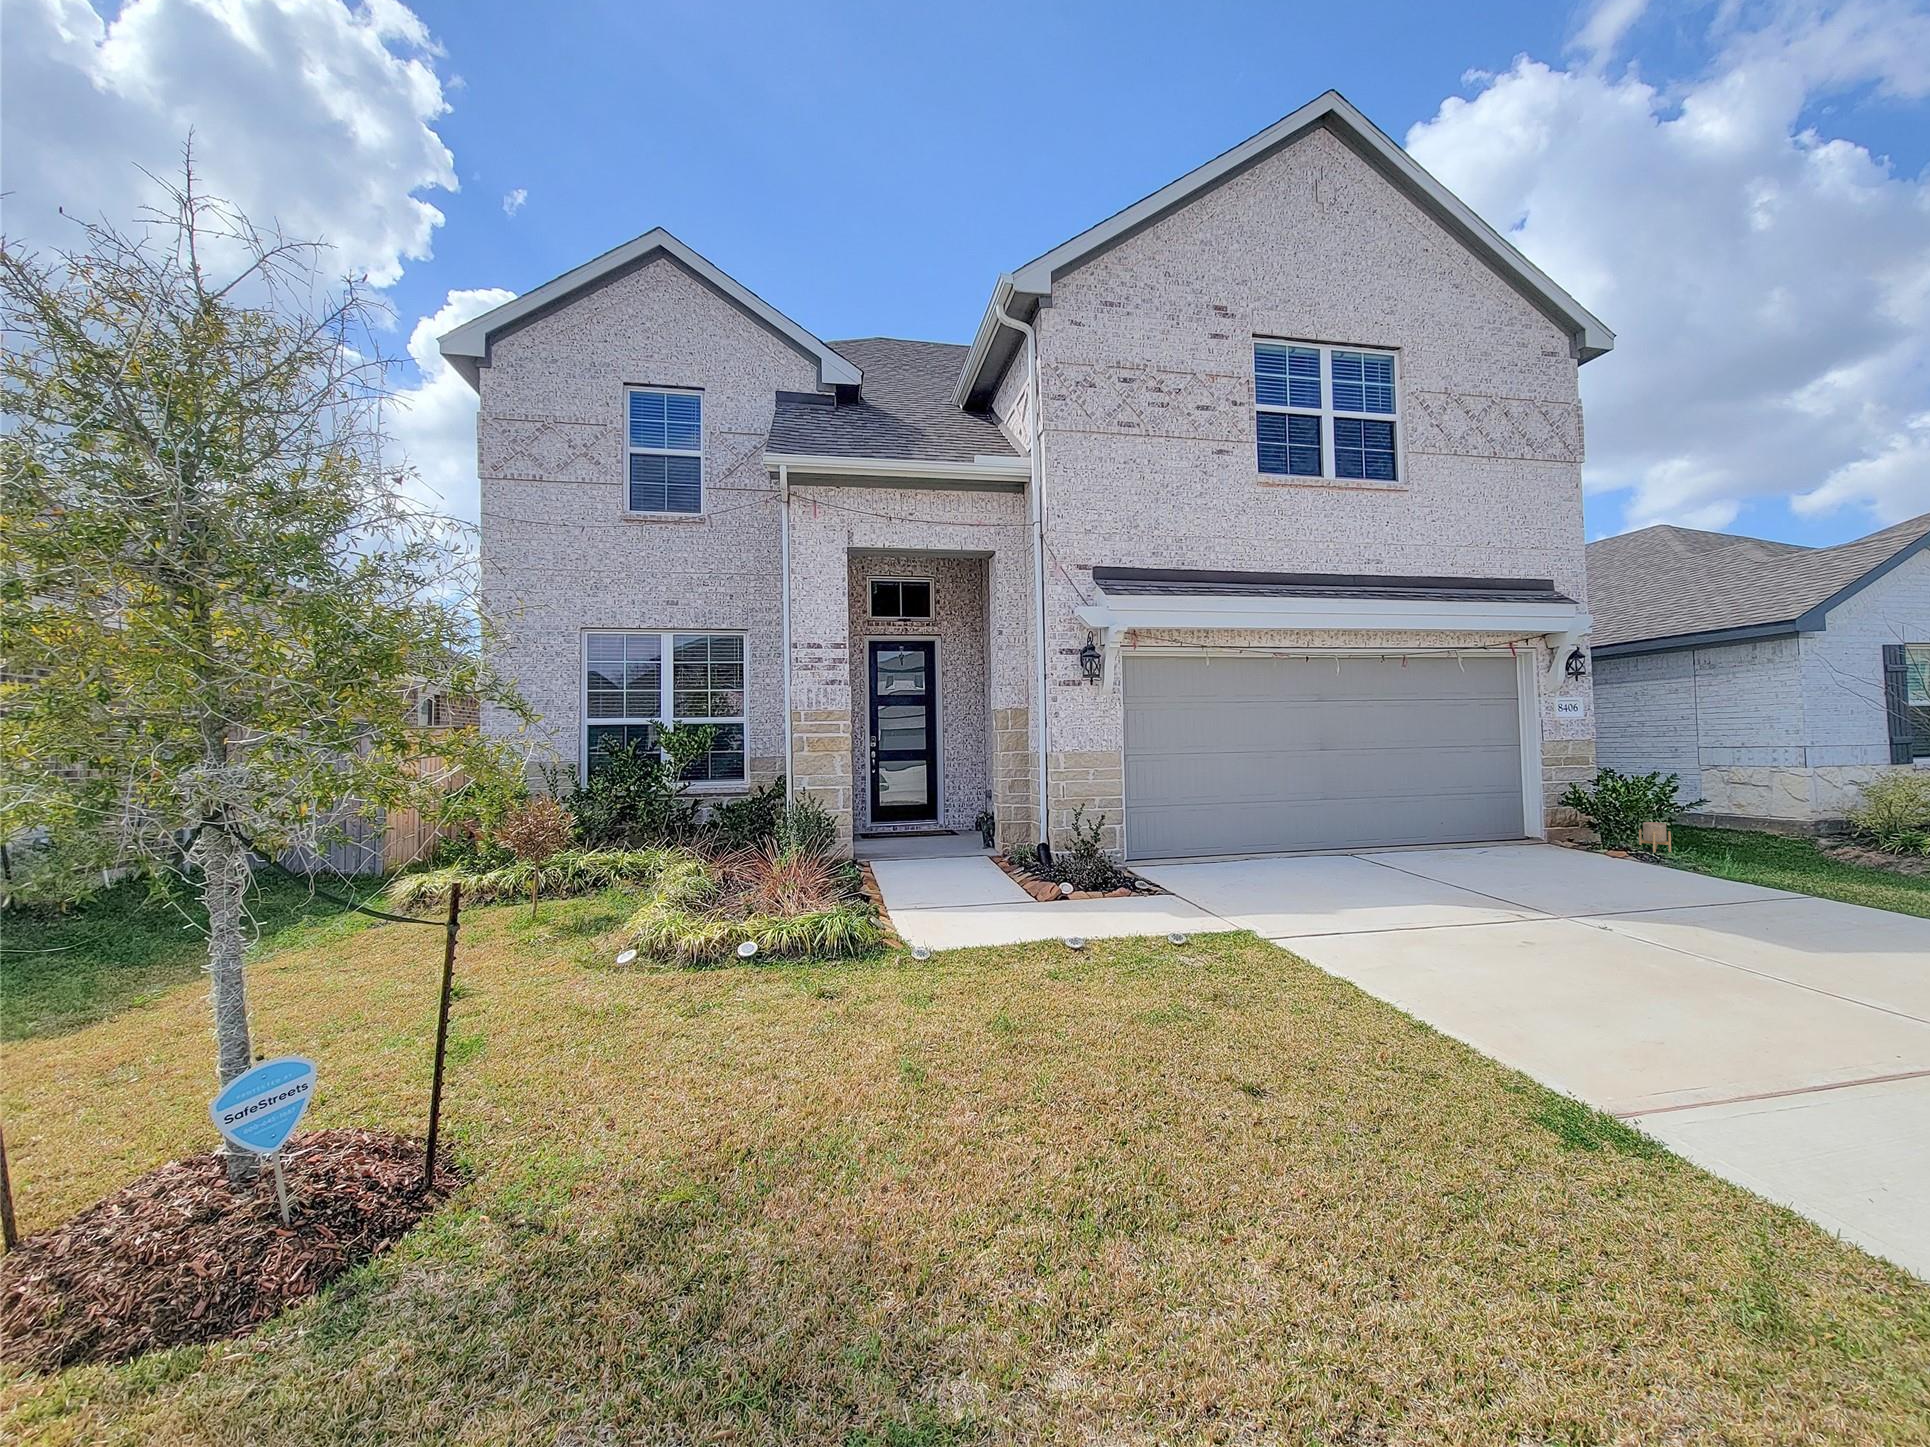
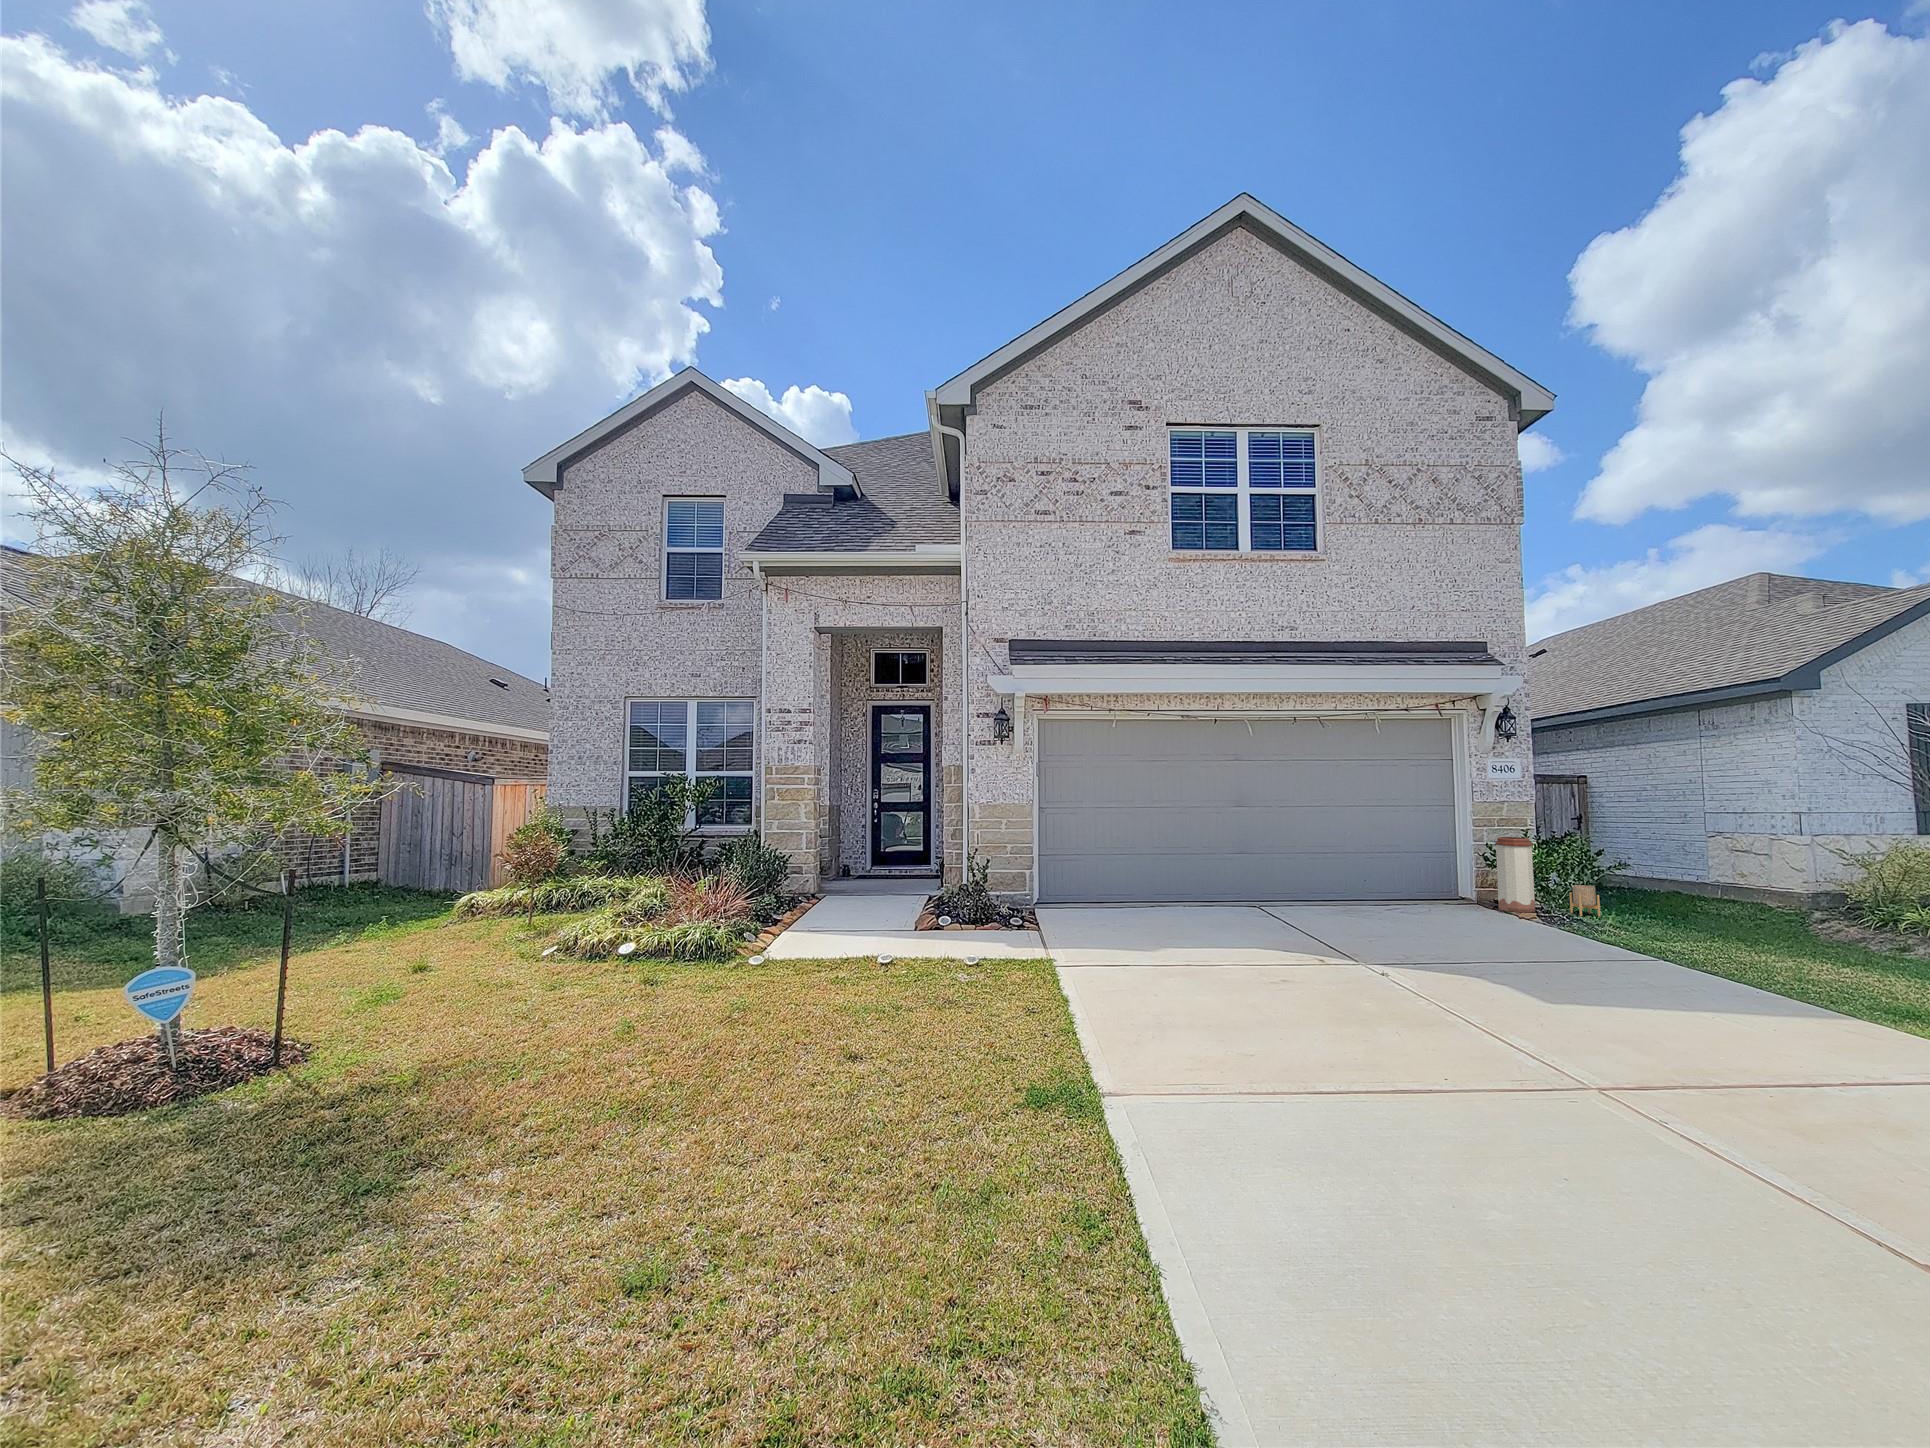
trash can: none [1570,776,1607,851] -> present [1495,837,1535,913]

